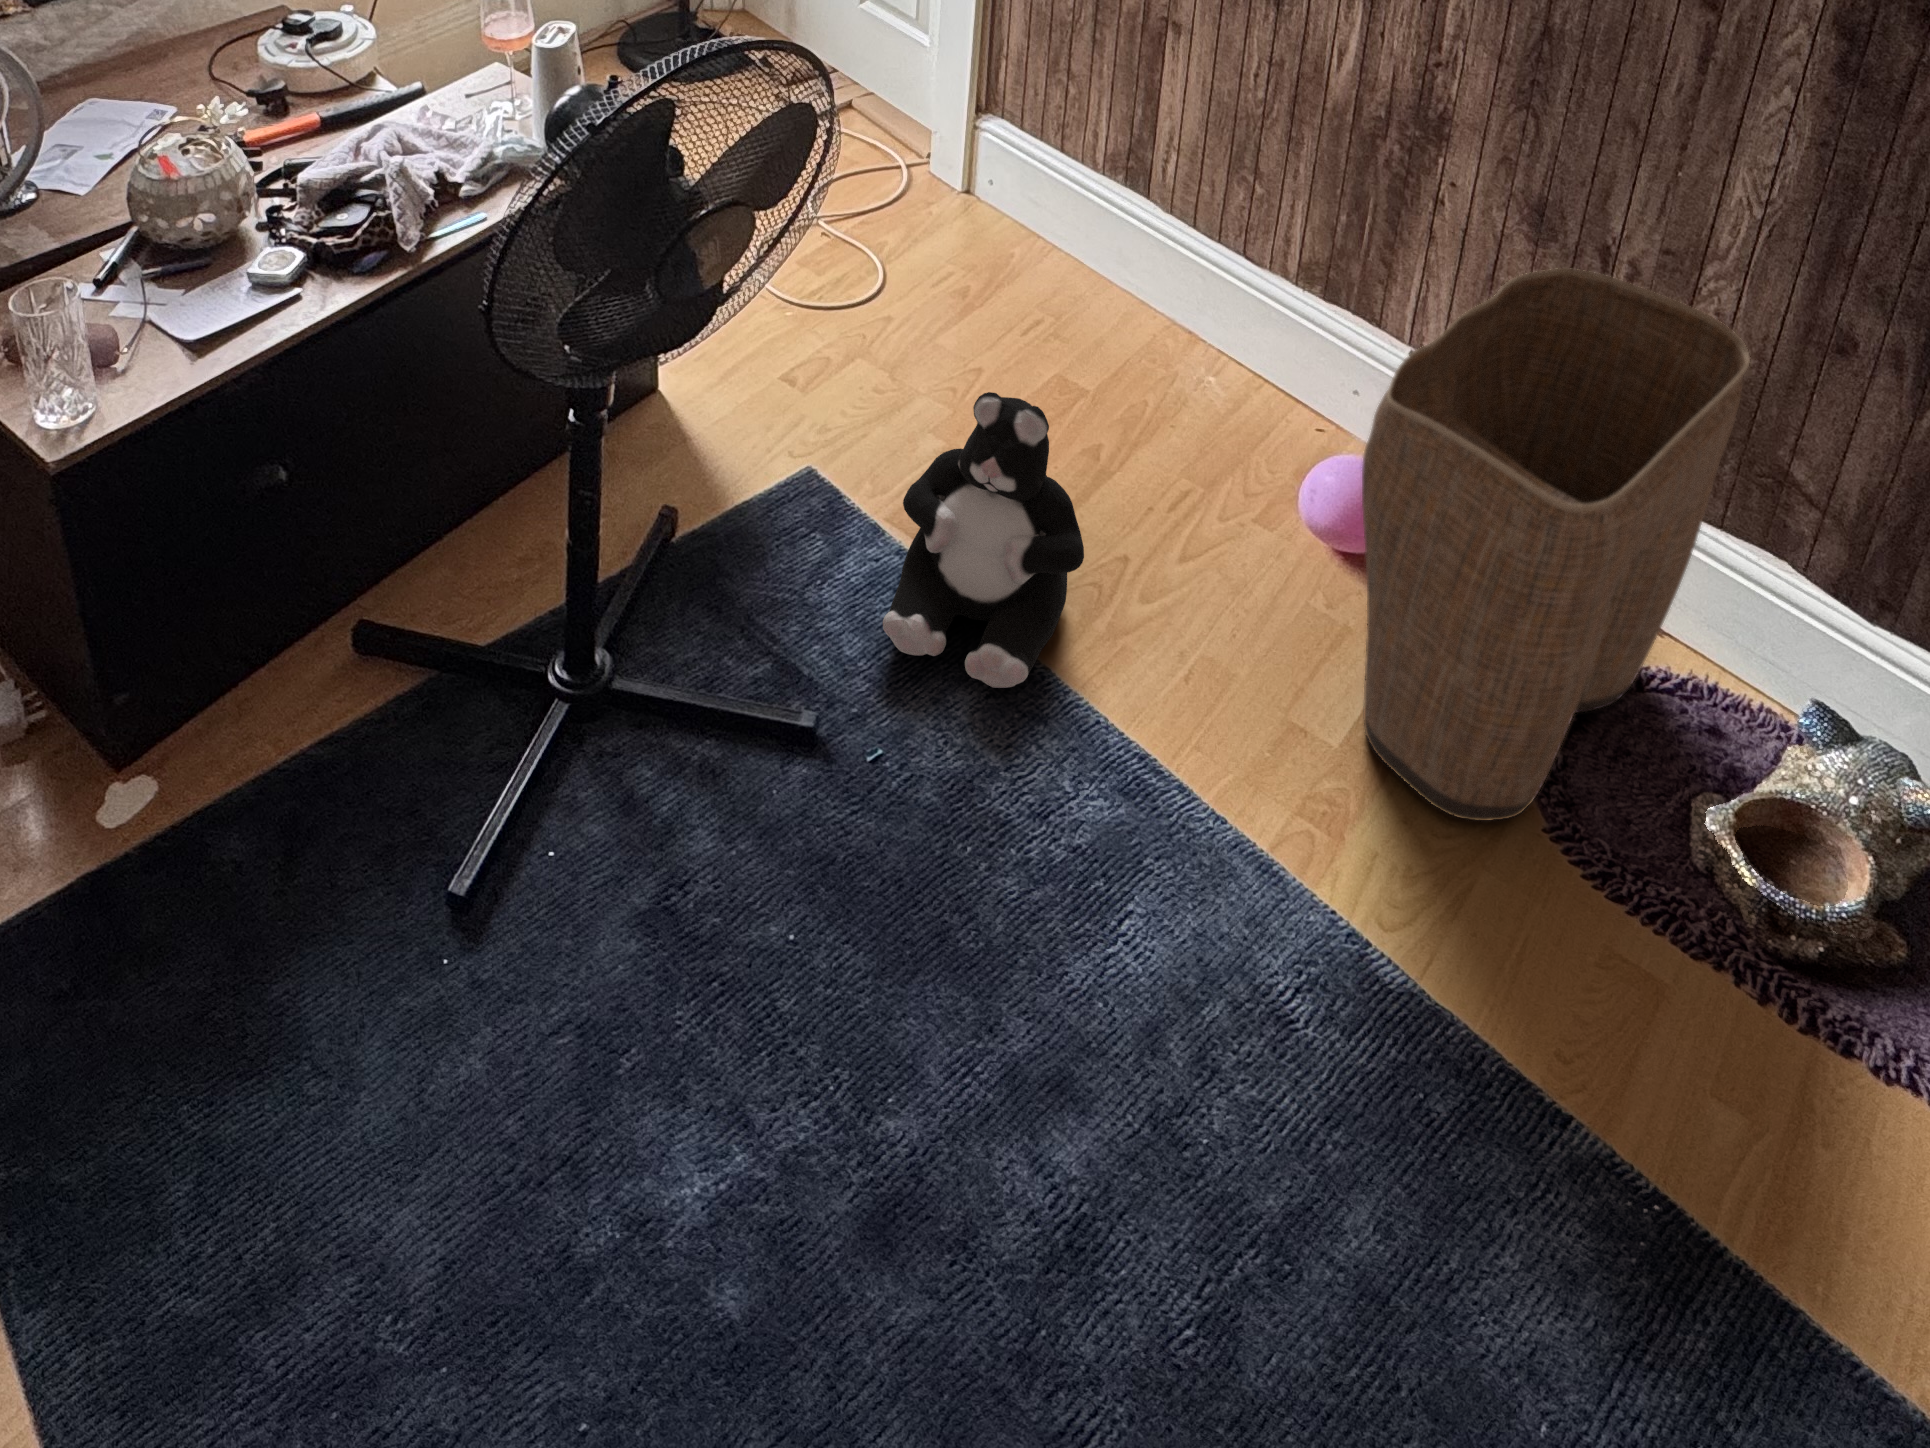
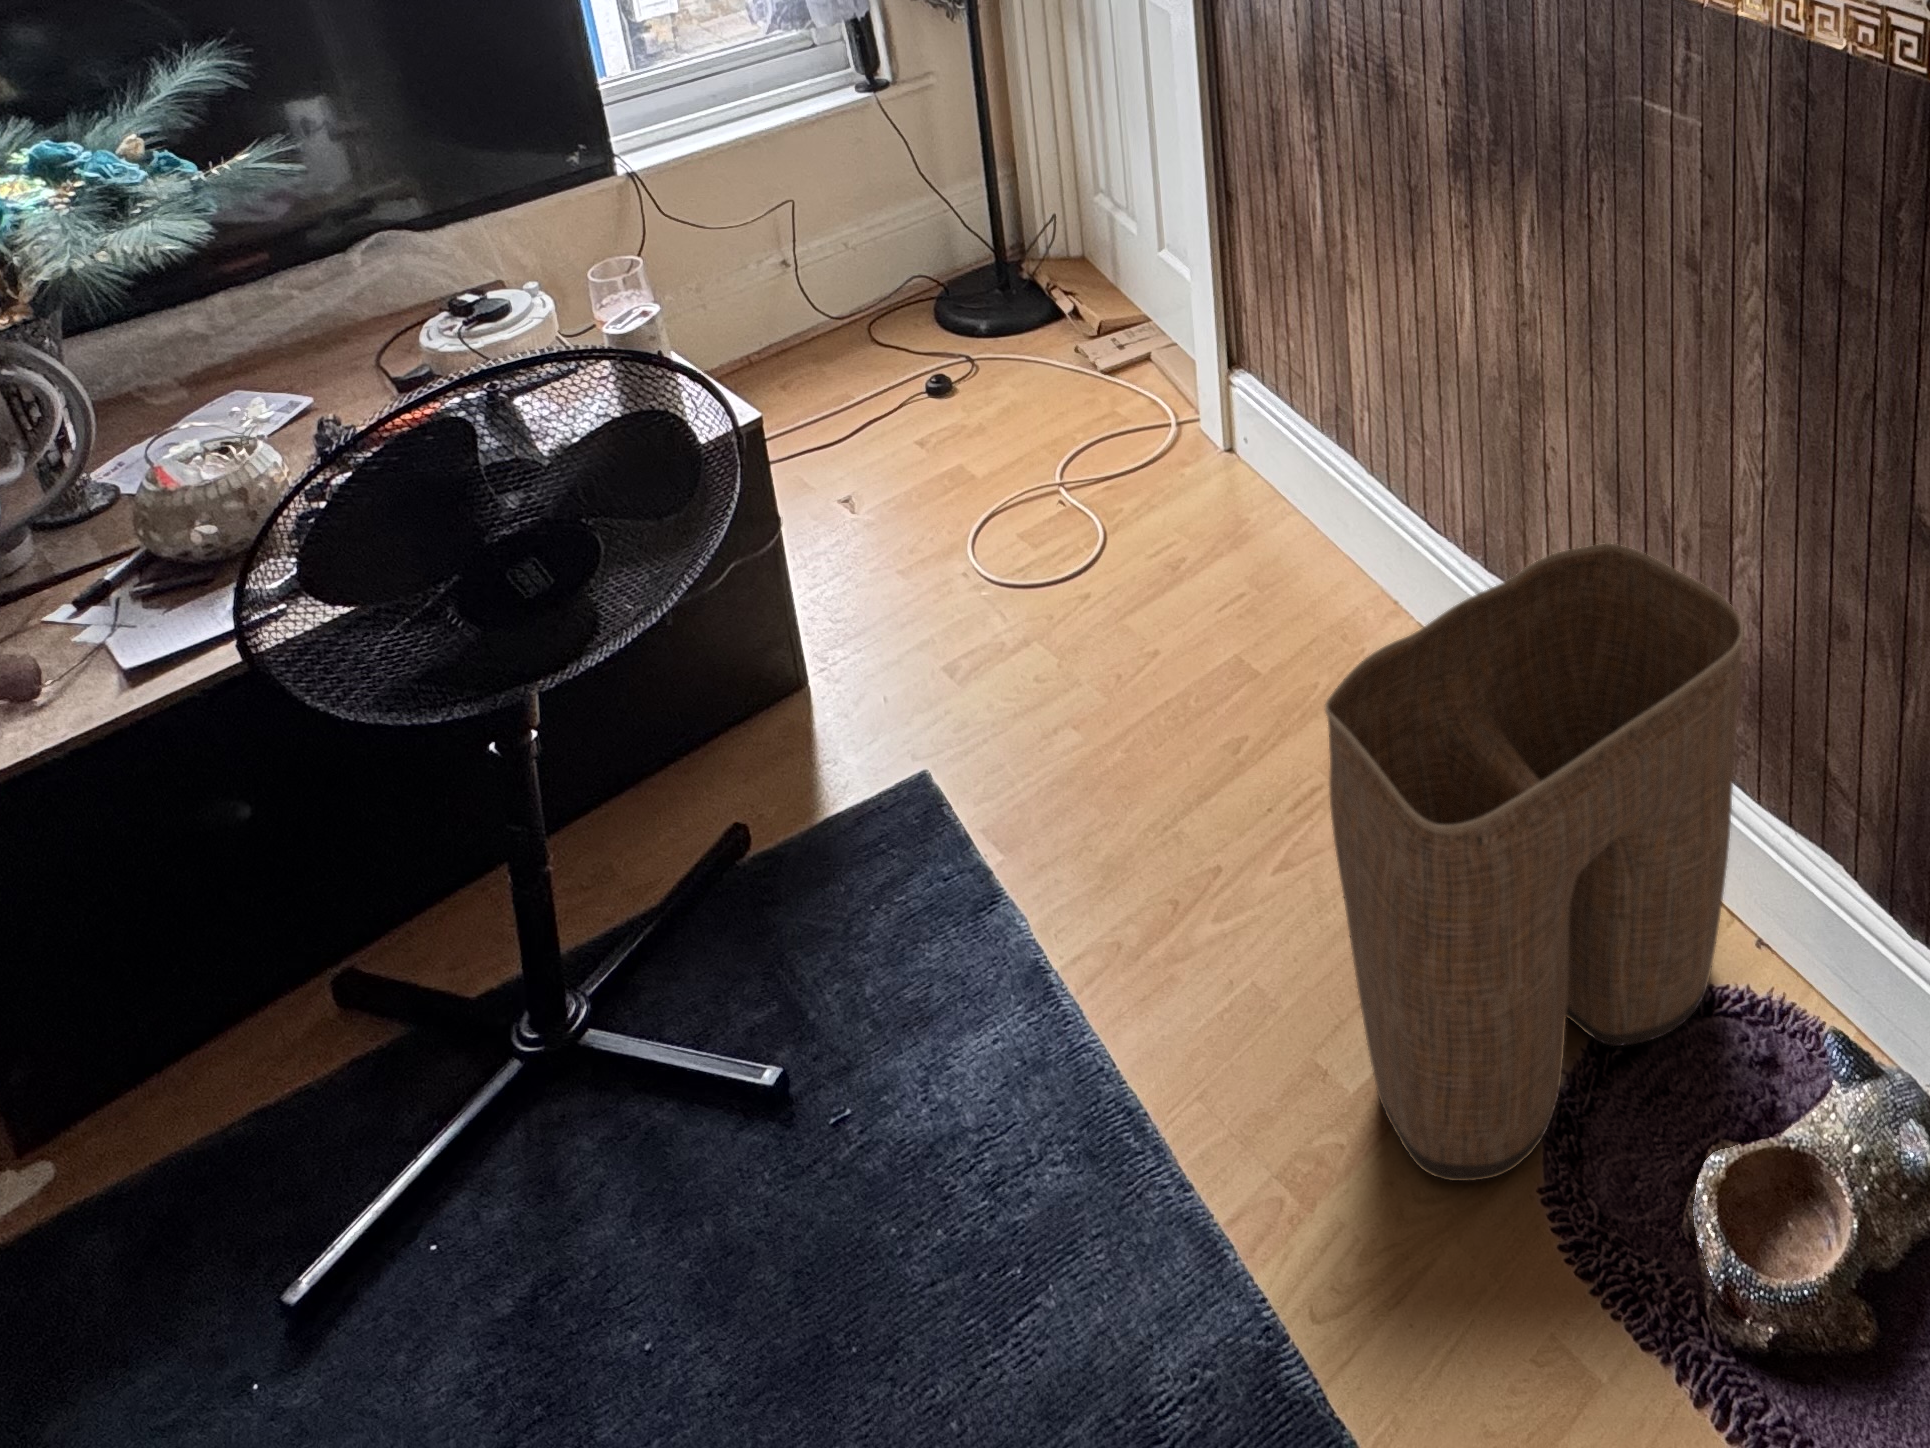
plush toy: present [883,392,1084,688] -> none [891,692,1127,1028]

